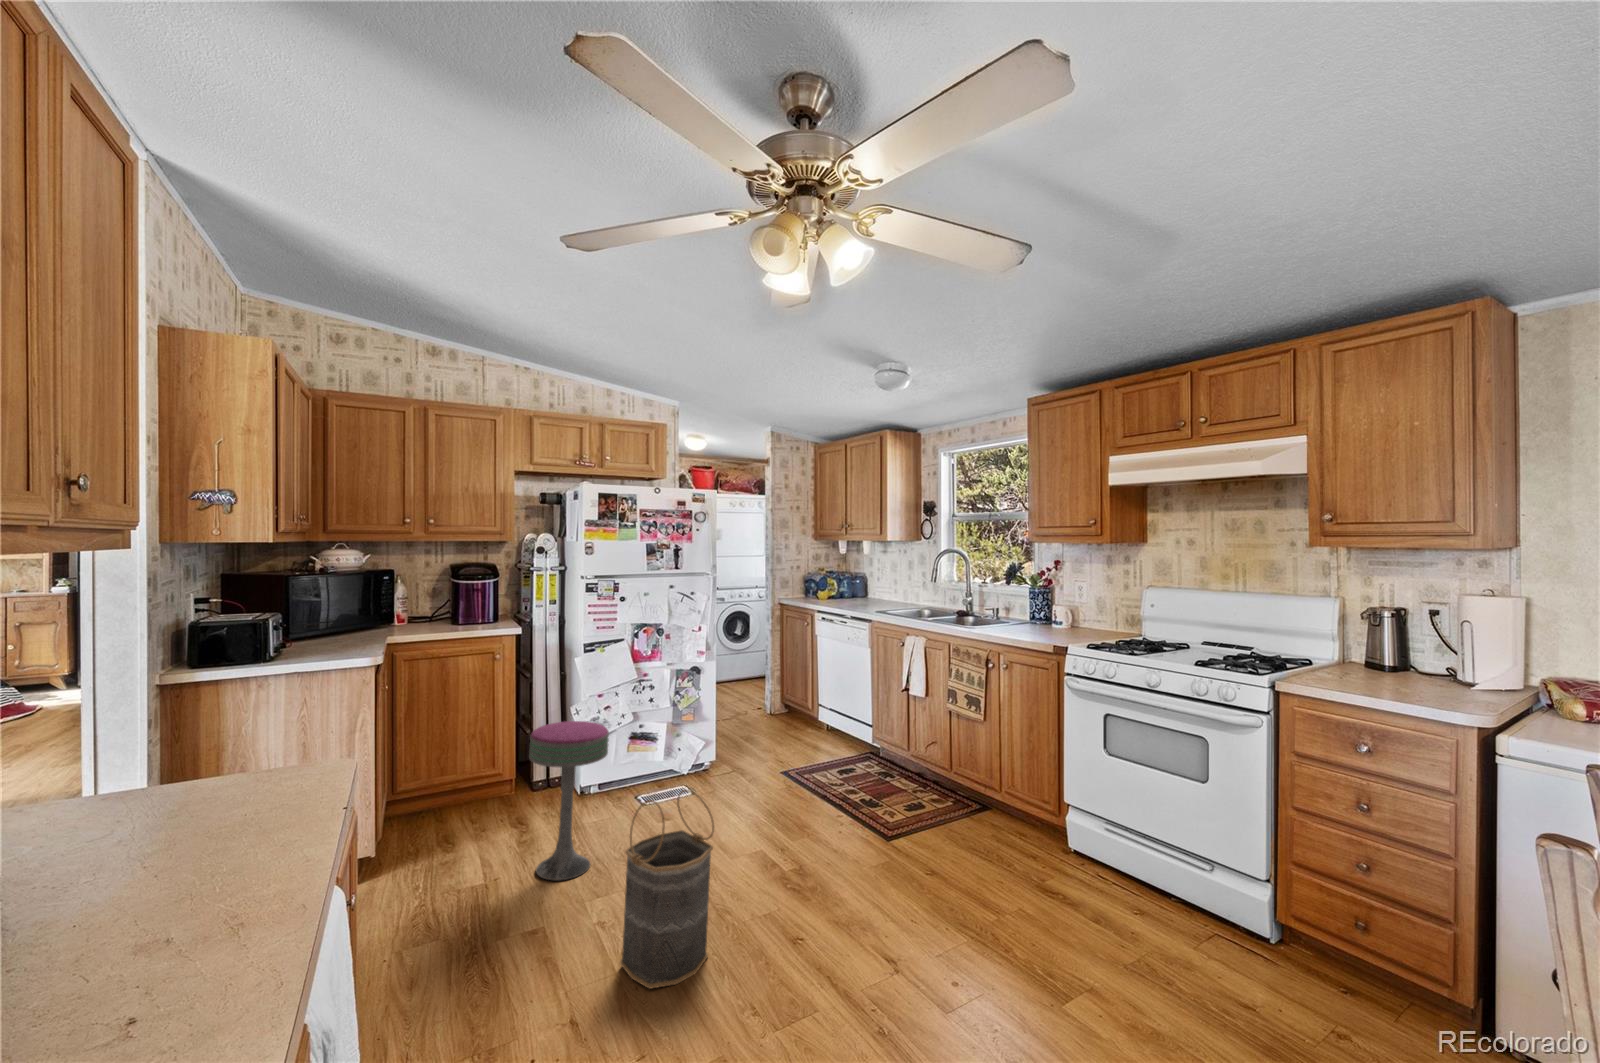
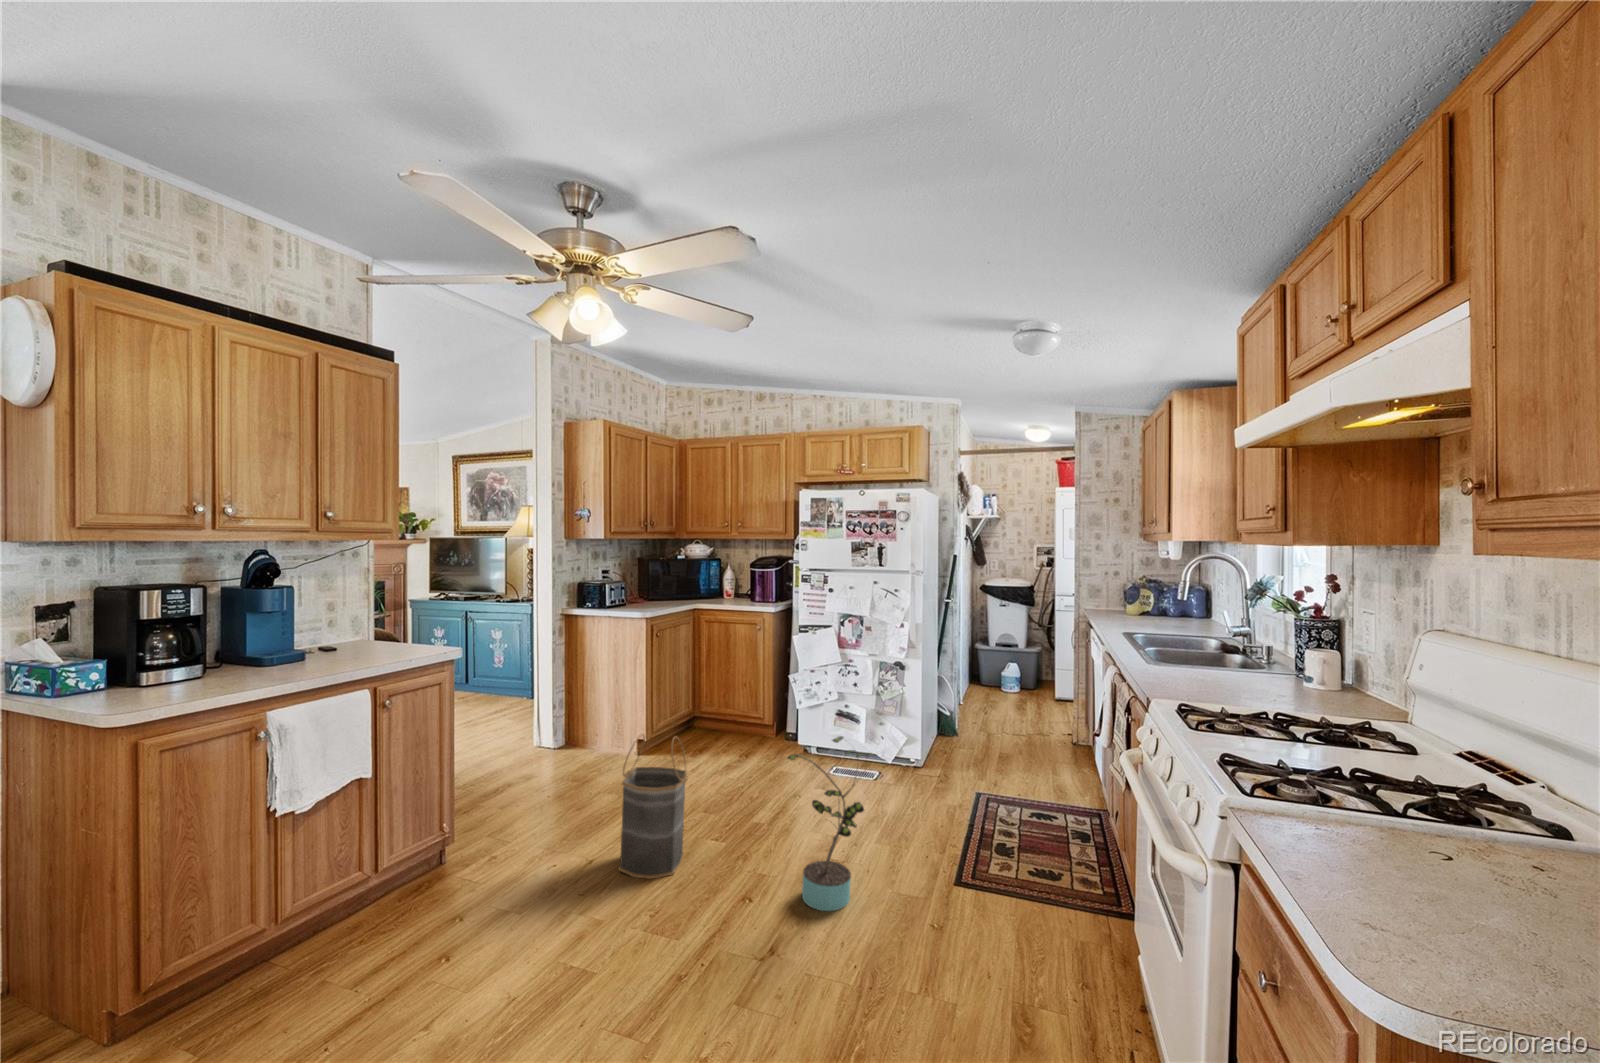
bar stool: present [529,721,609,880] -> none [684,679,744,799]
potted plant: none [822,735,913,907] -> present [788,736,872,911]

